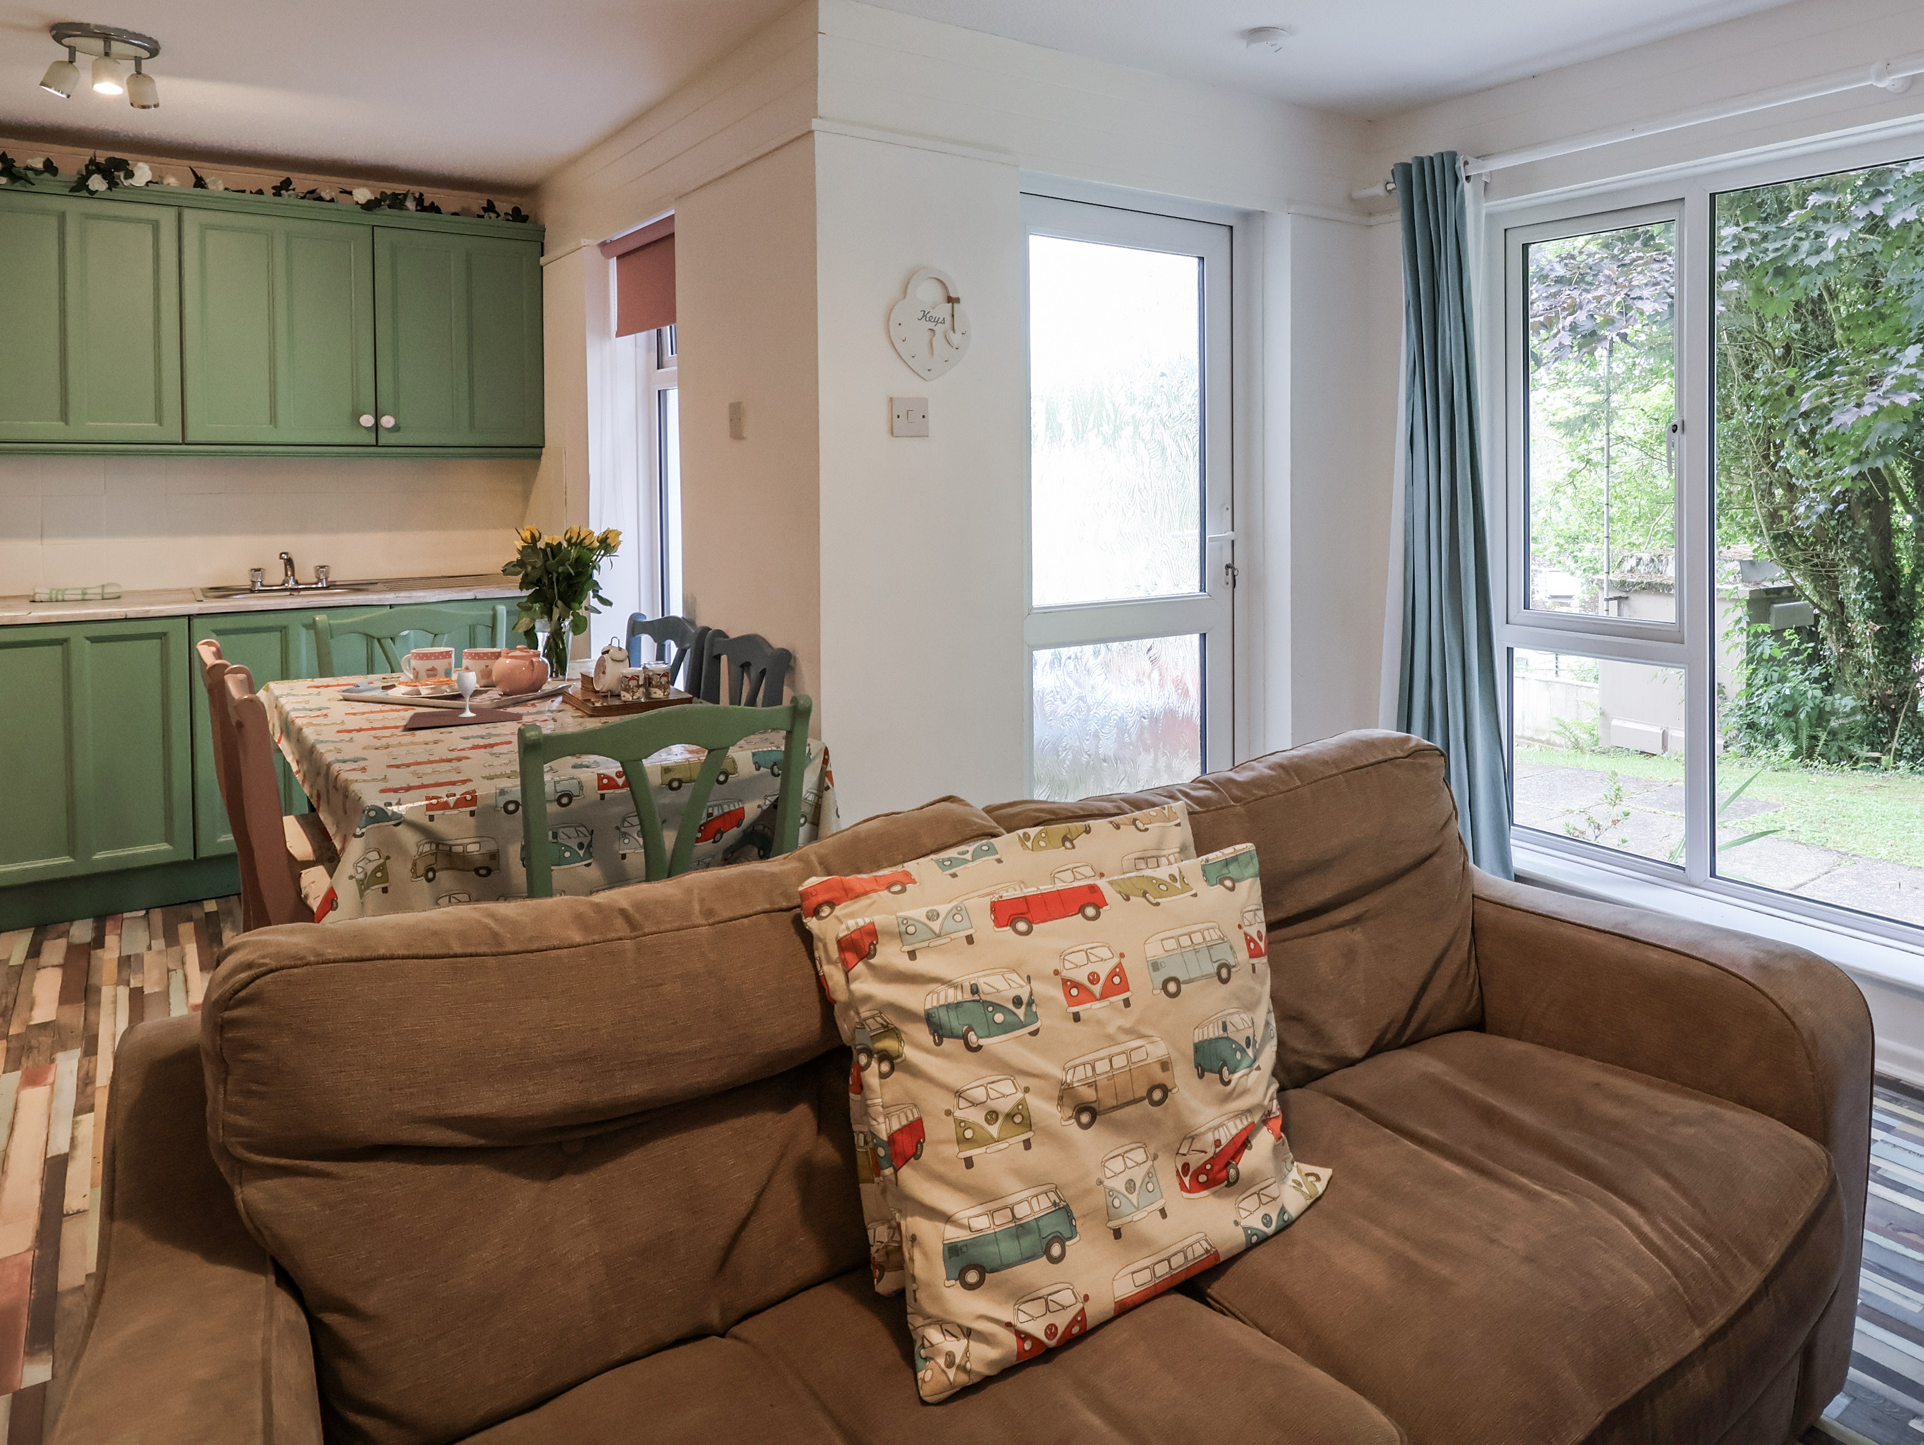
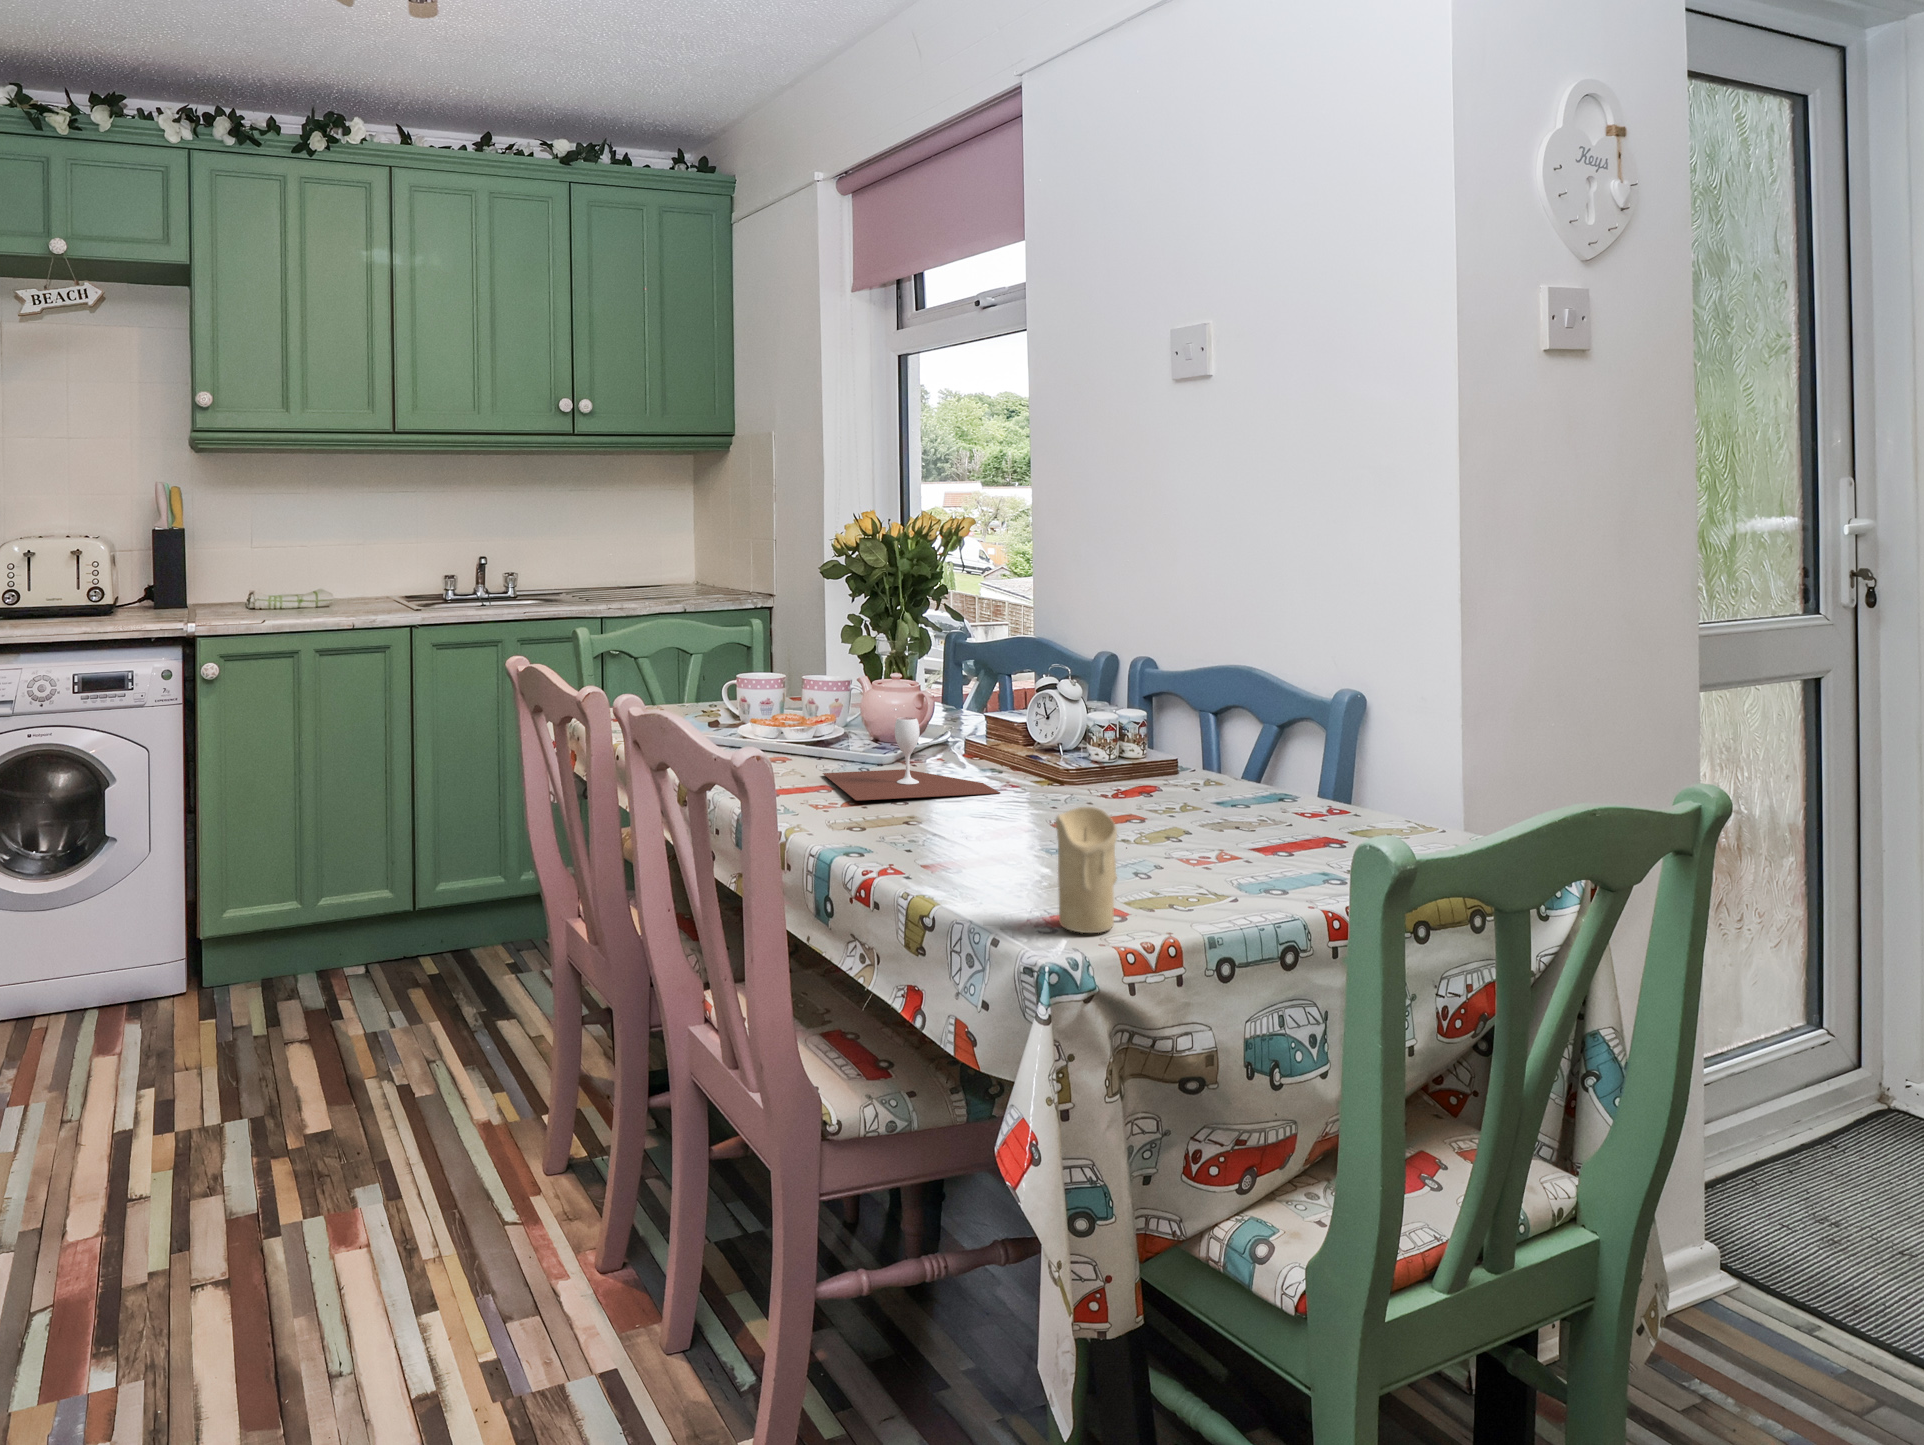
candle: none [412,717,453,790] -> present [1056,807,1117,933]

